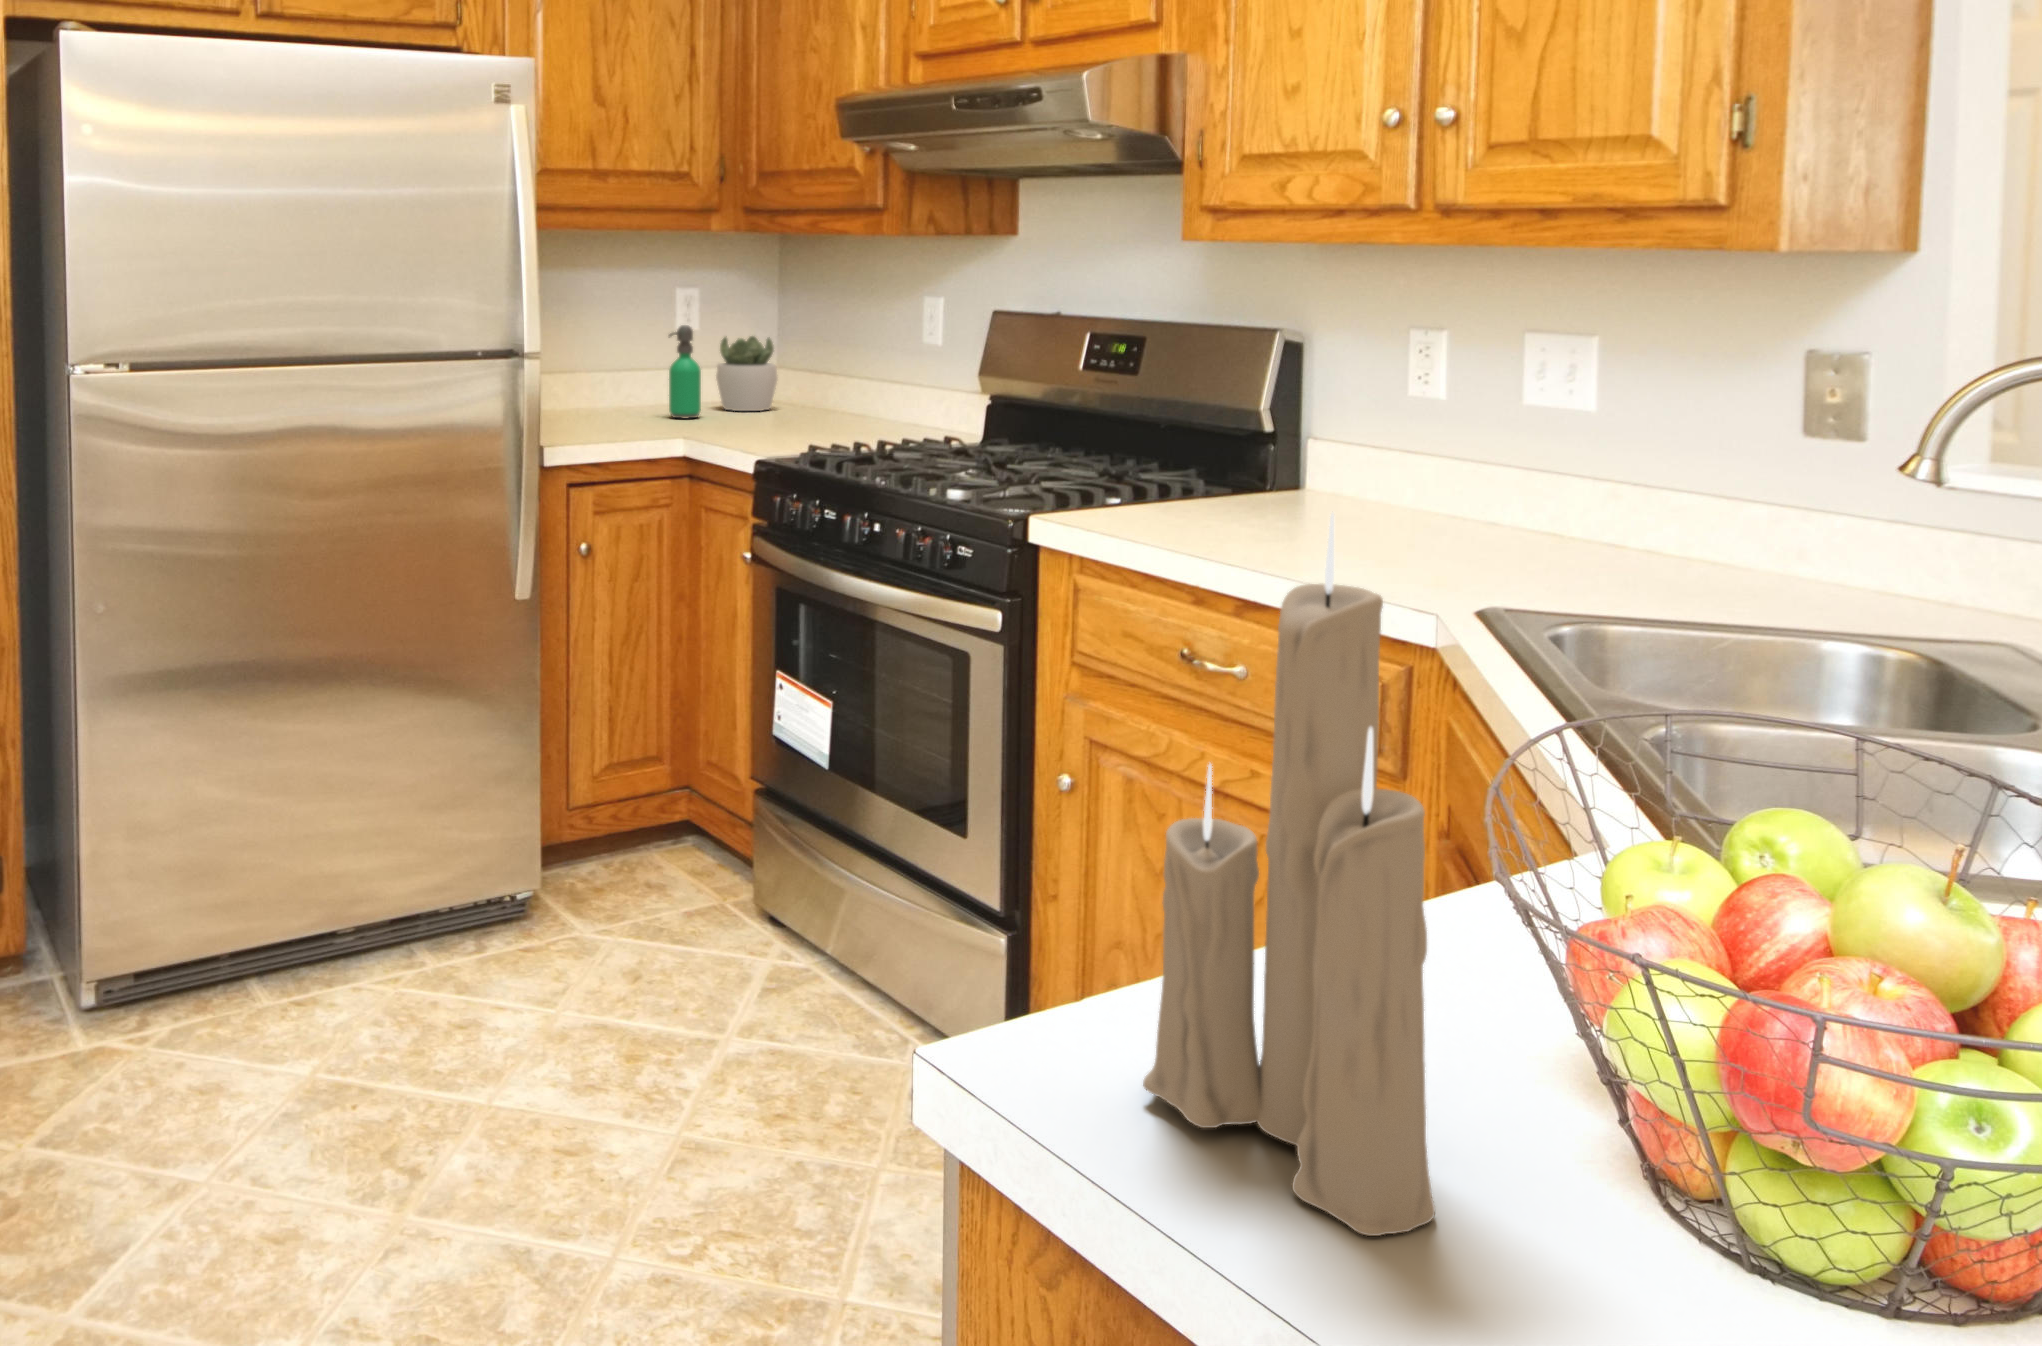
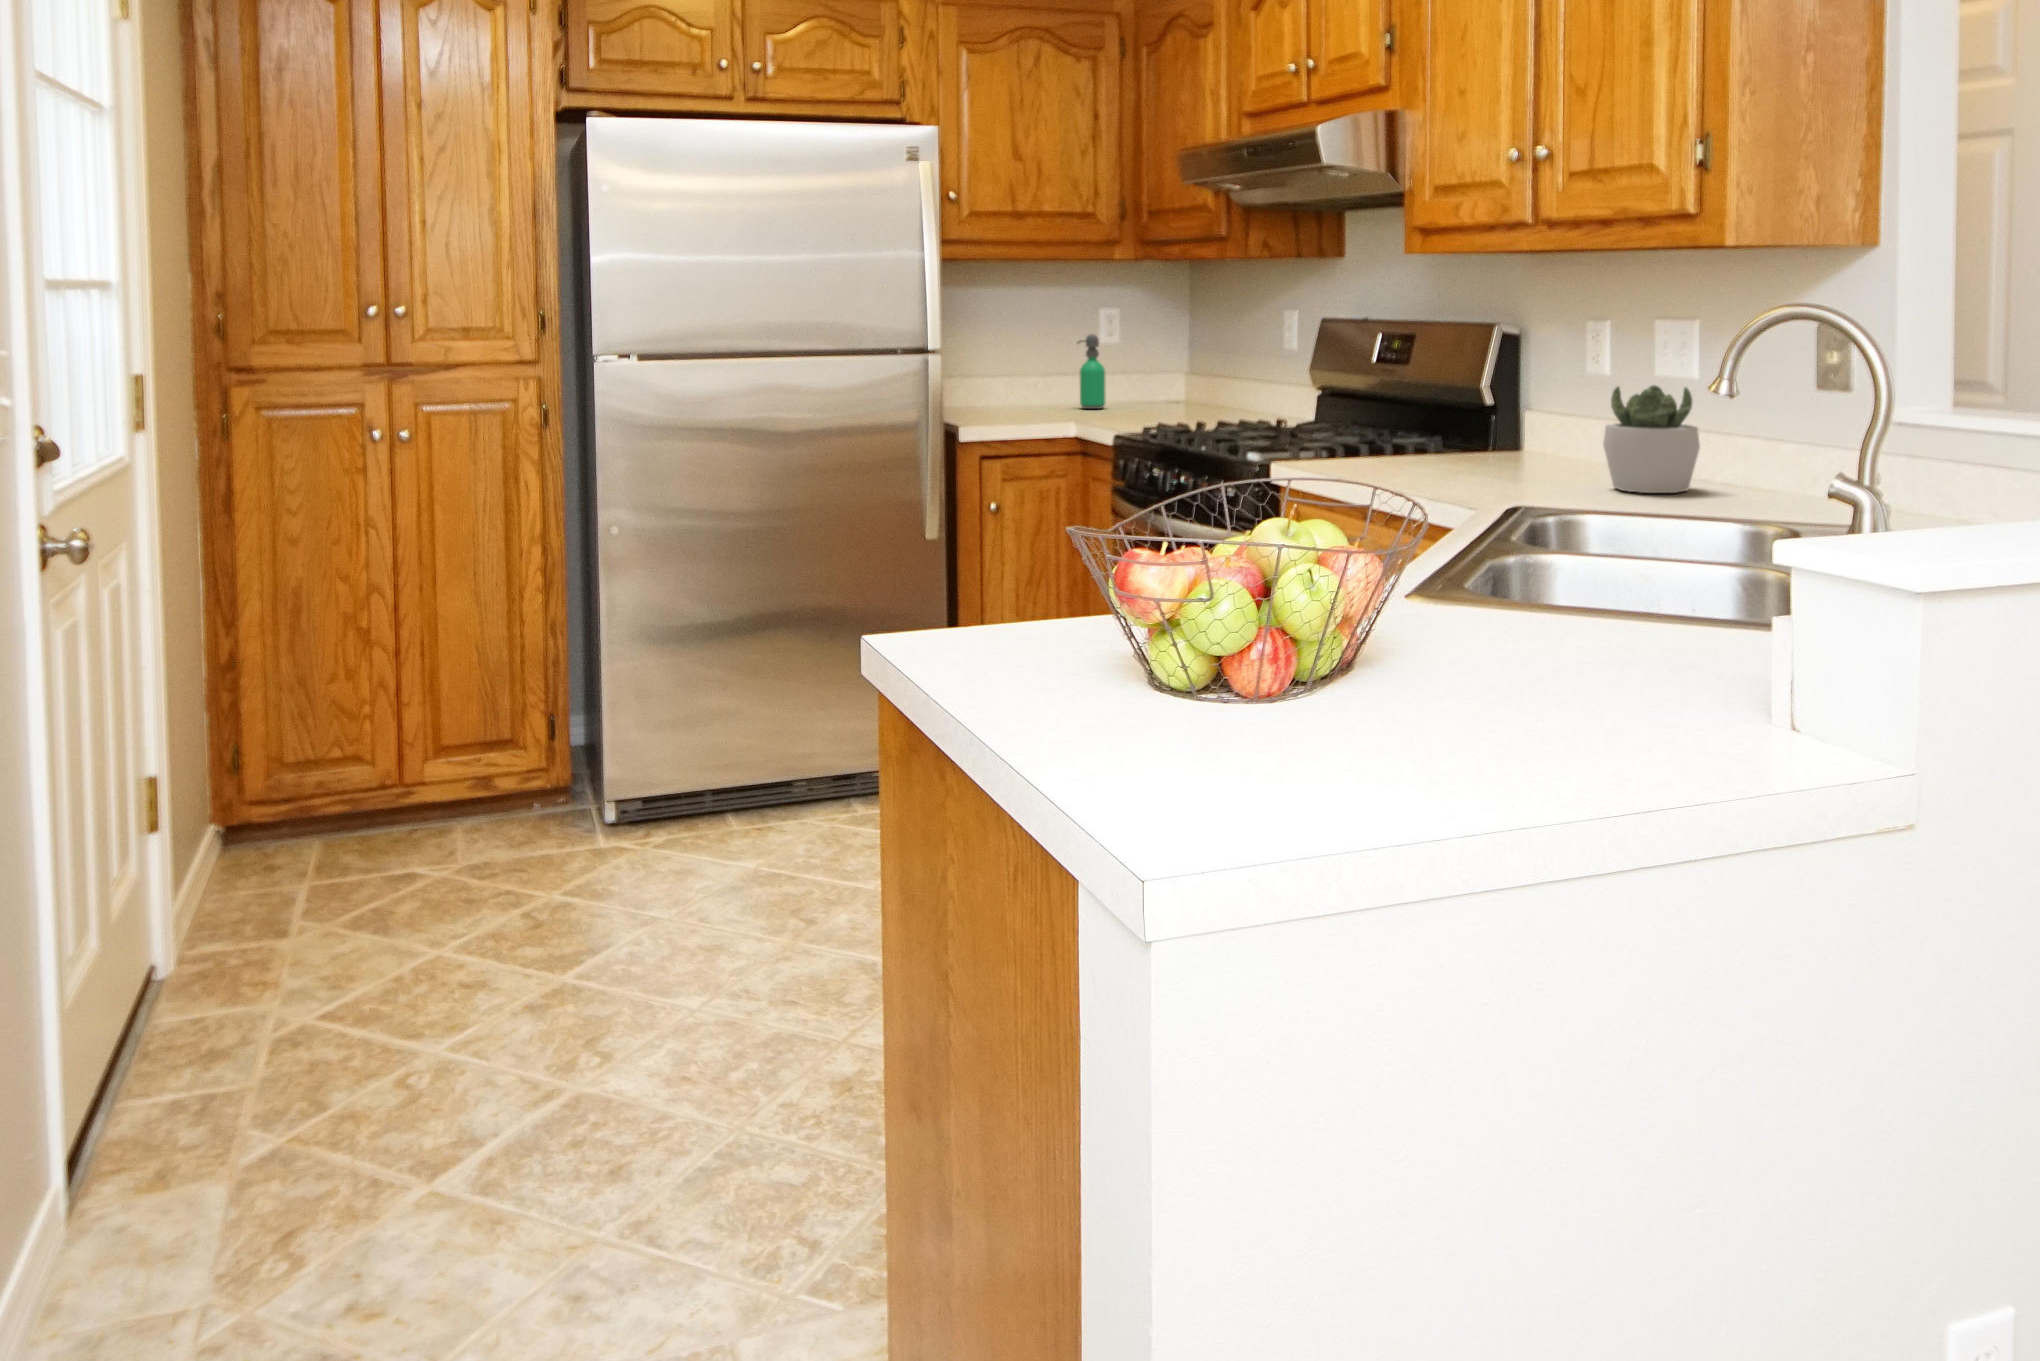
succulent plant: present [716,336,777,411] -> present [1603,385,1700,493]
candle: present [1143,513,1435,1236] -> none [948,335,1044,686]

